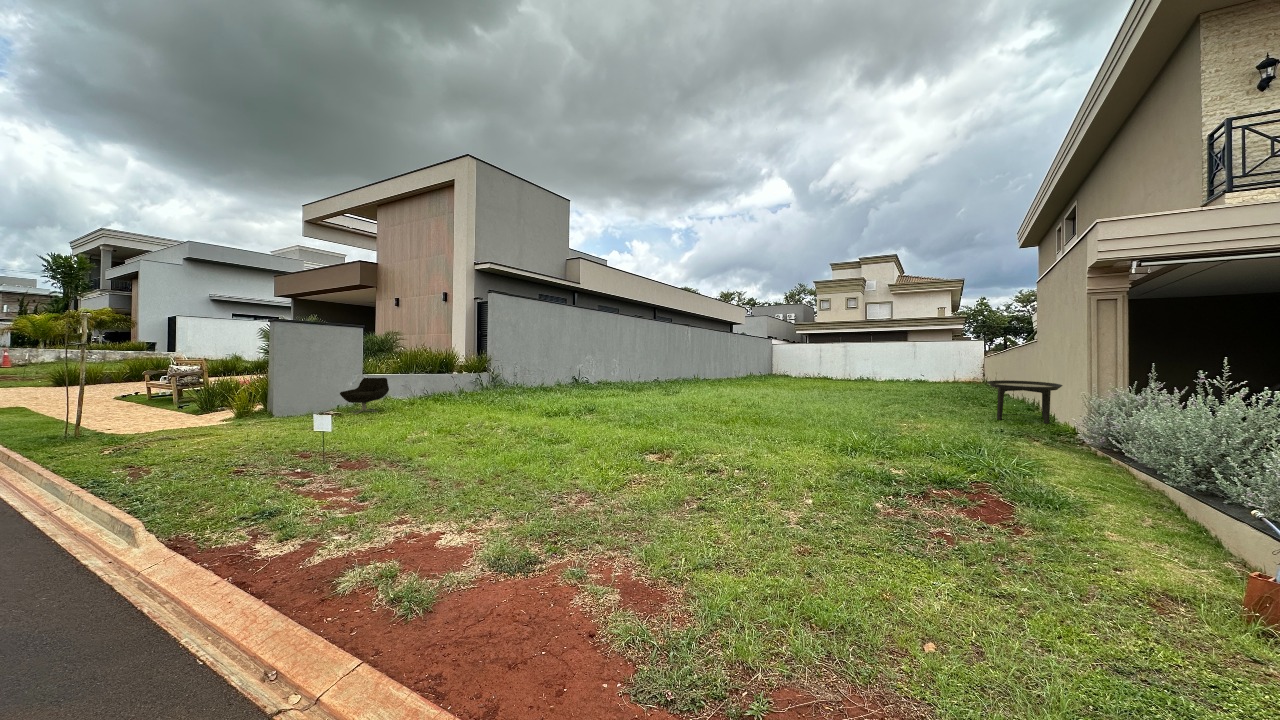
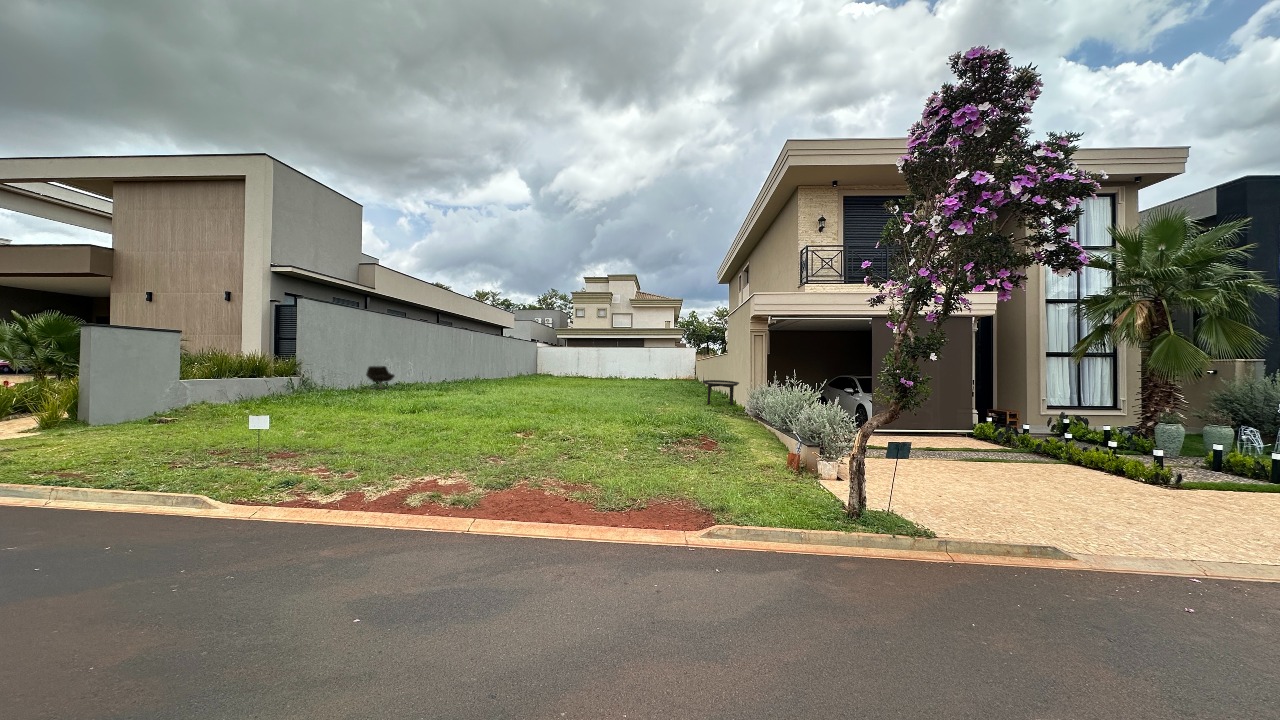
lounge chair: present [340,378,389,414] -> present [366,366,395,388]

